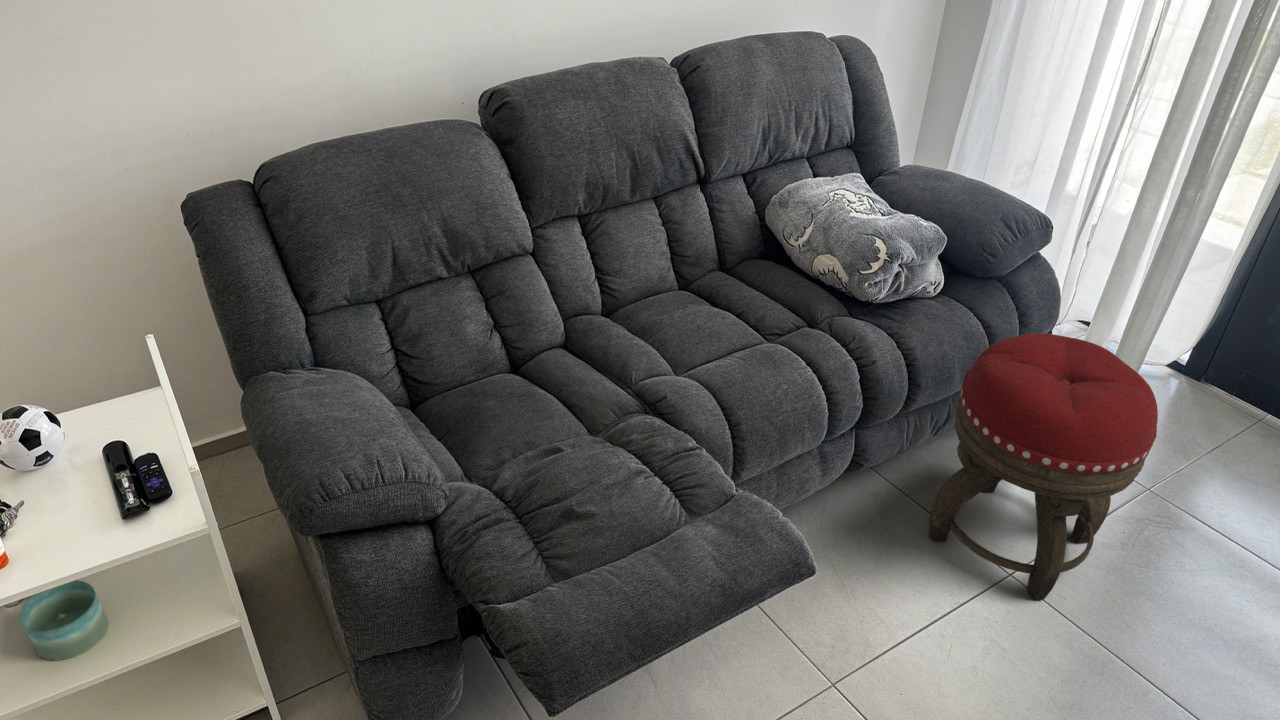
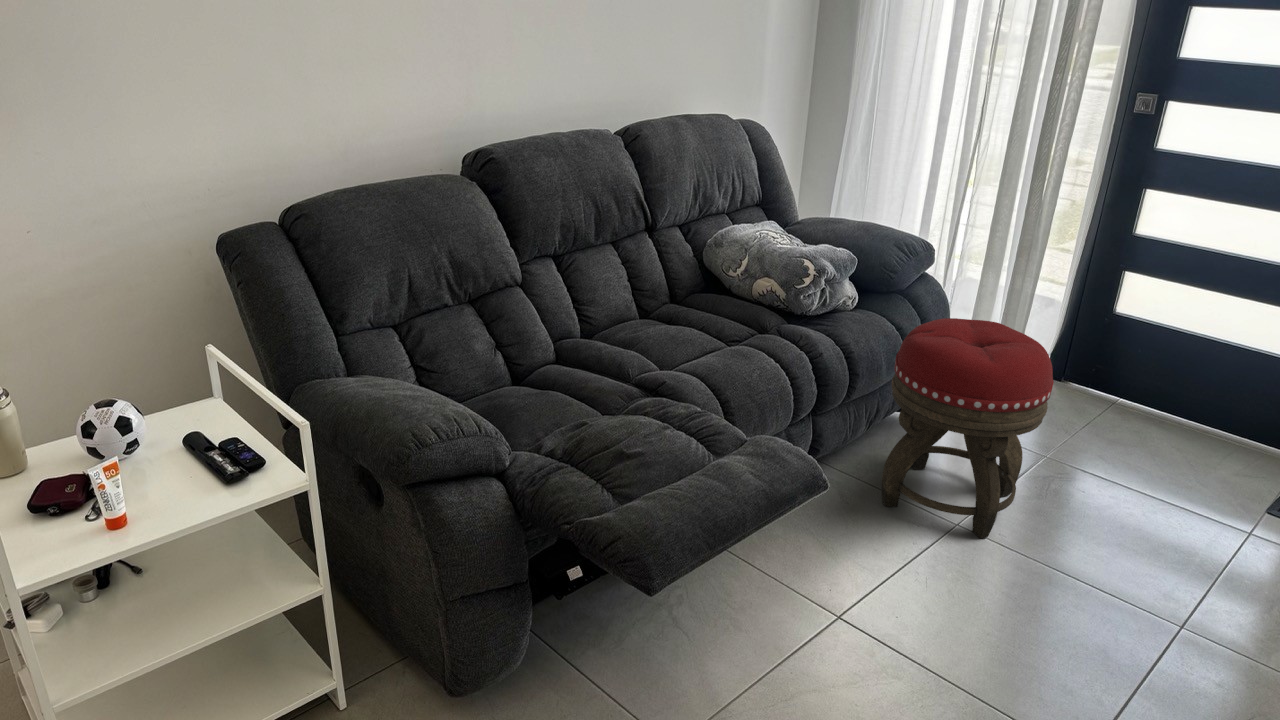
candle: present [20,580,108,660] -> none [120,560,197,634]

